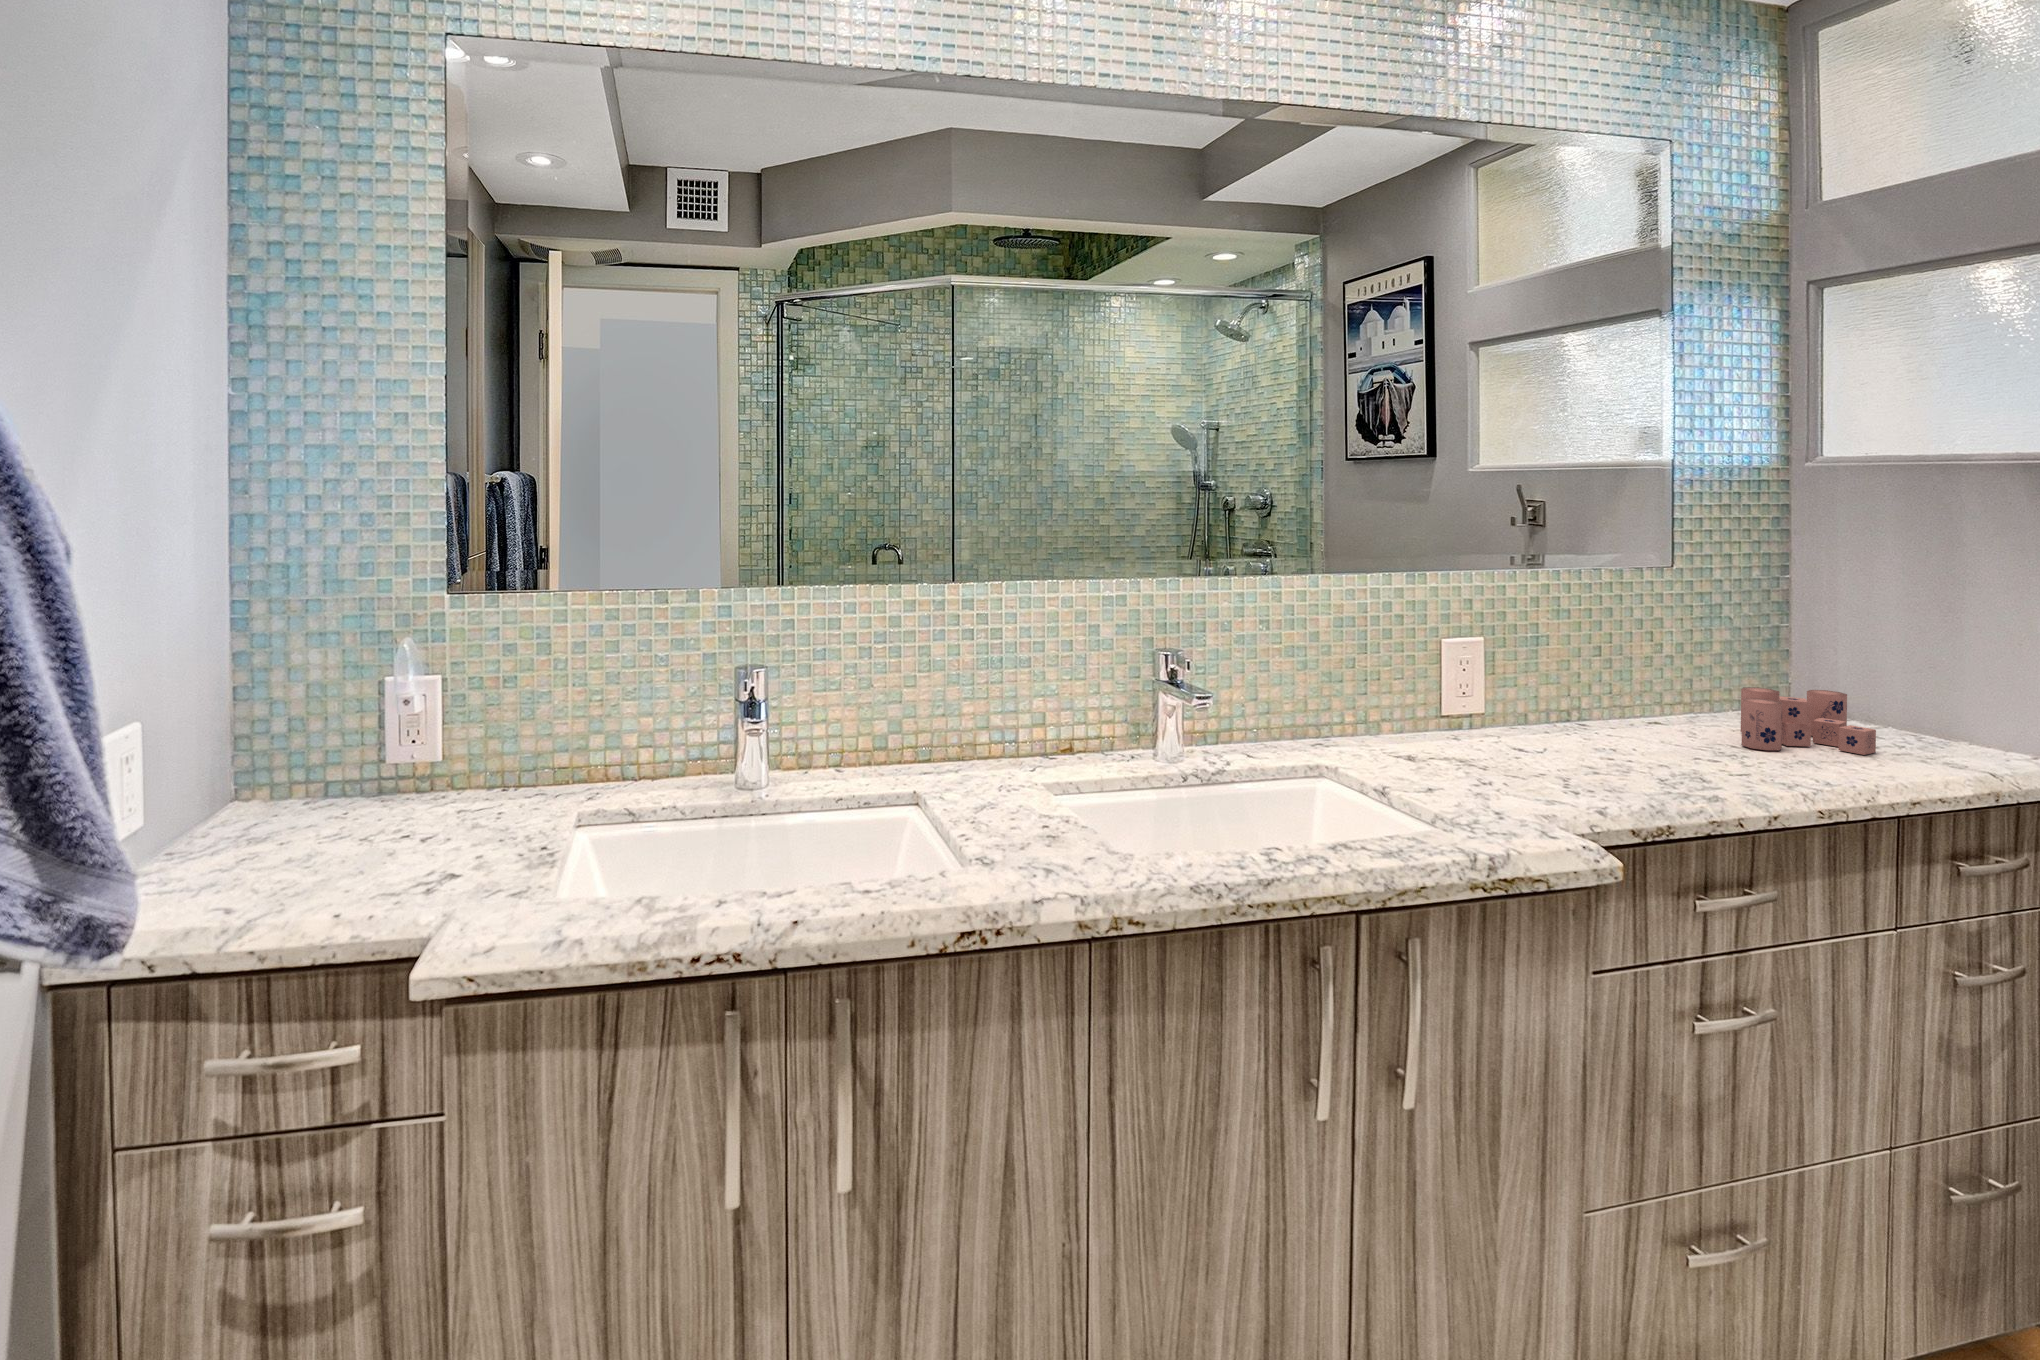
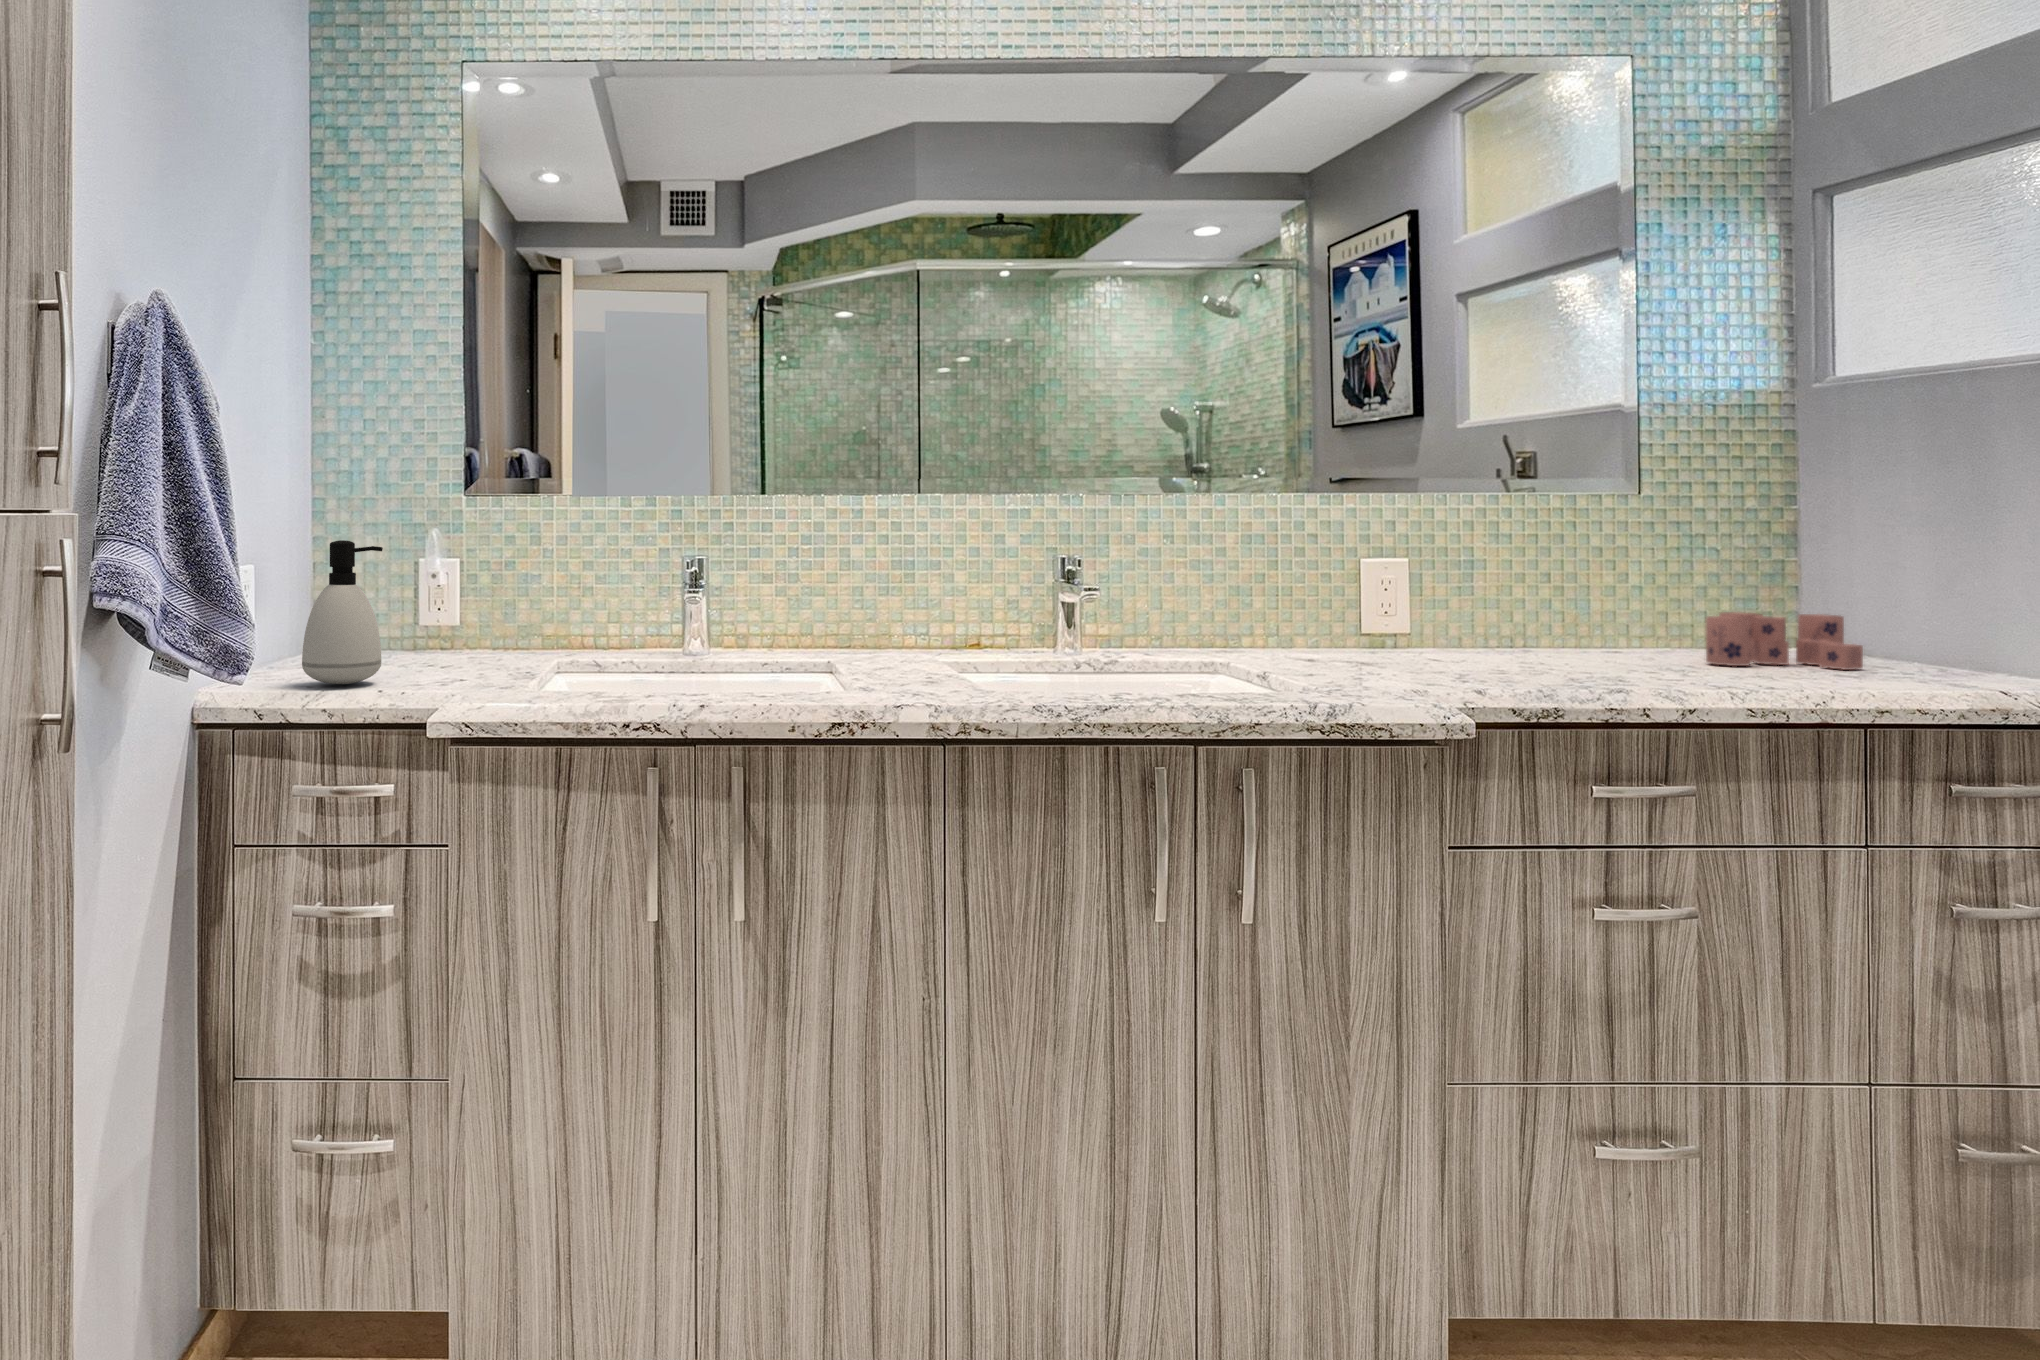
soap dispenser: none [222,679,342,877] -> present [302,540,383,684]

